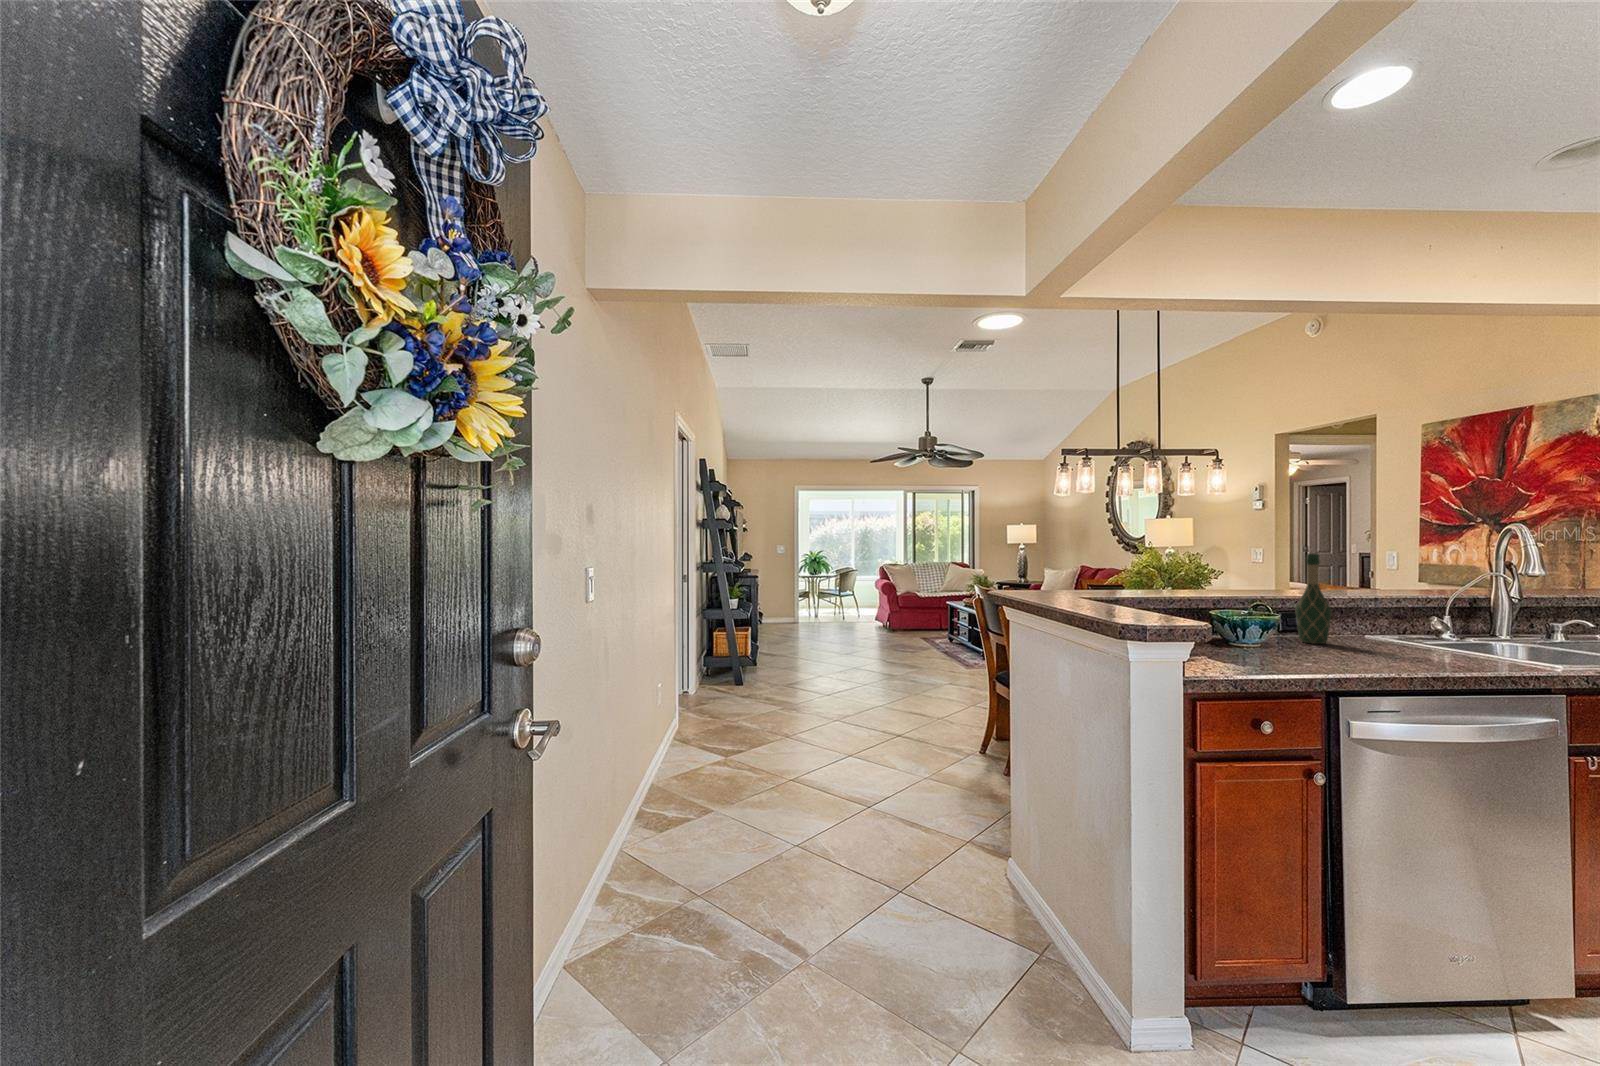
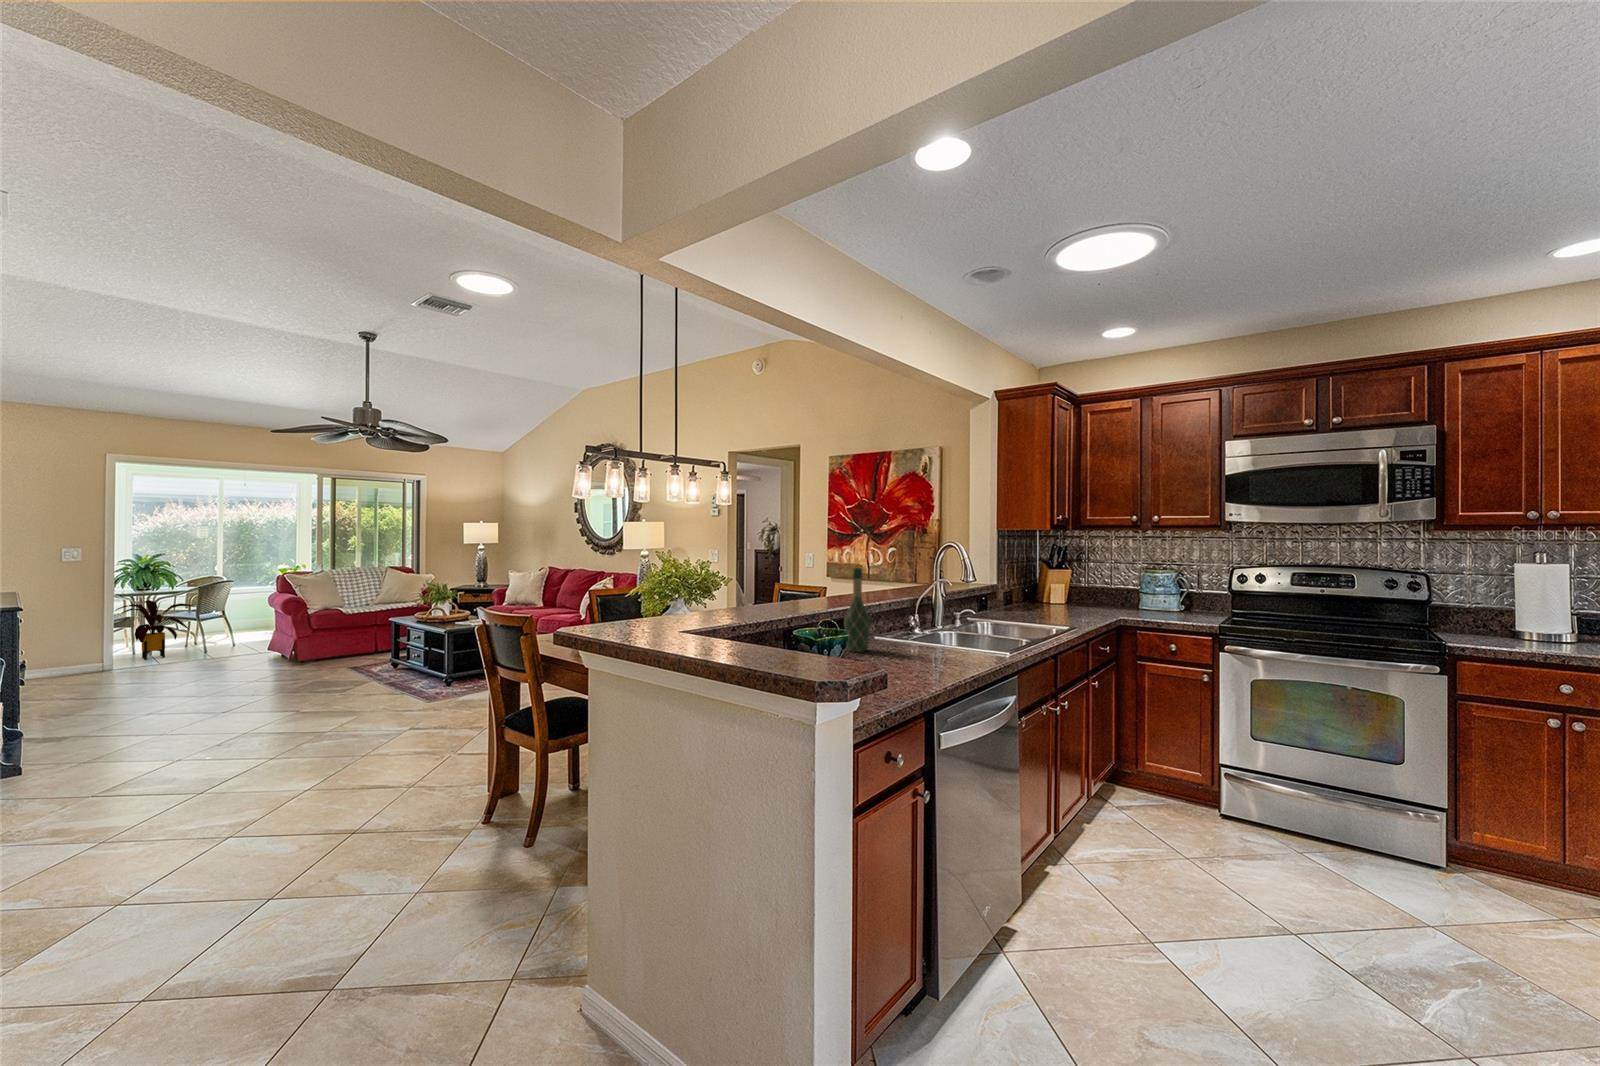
house plant: none [800,580,839,619] -> present [115,600,197,660]

